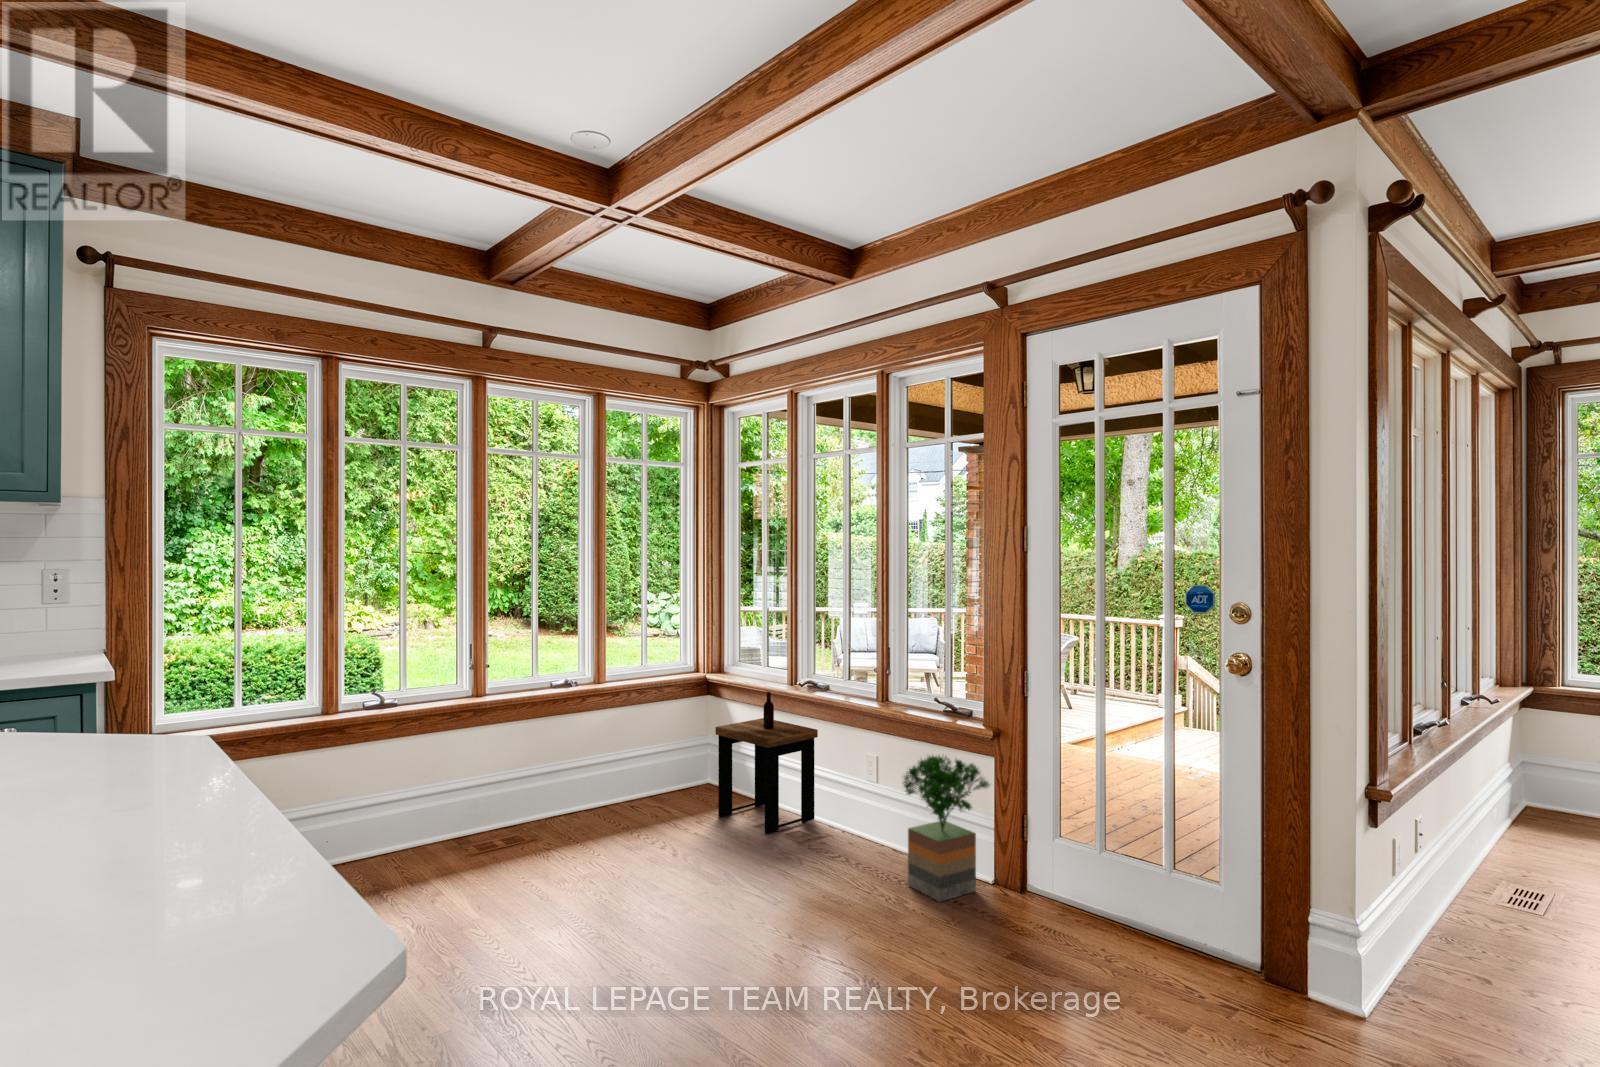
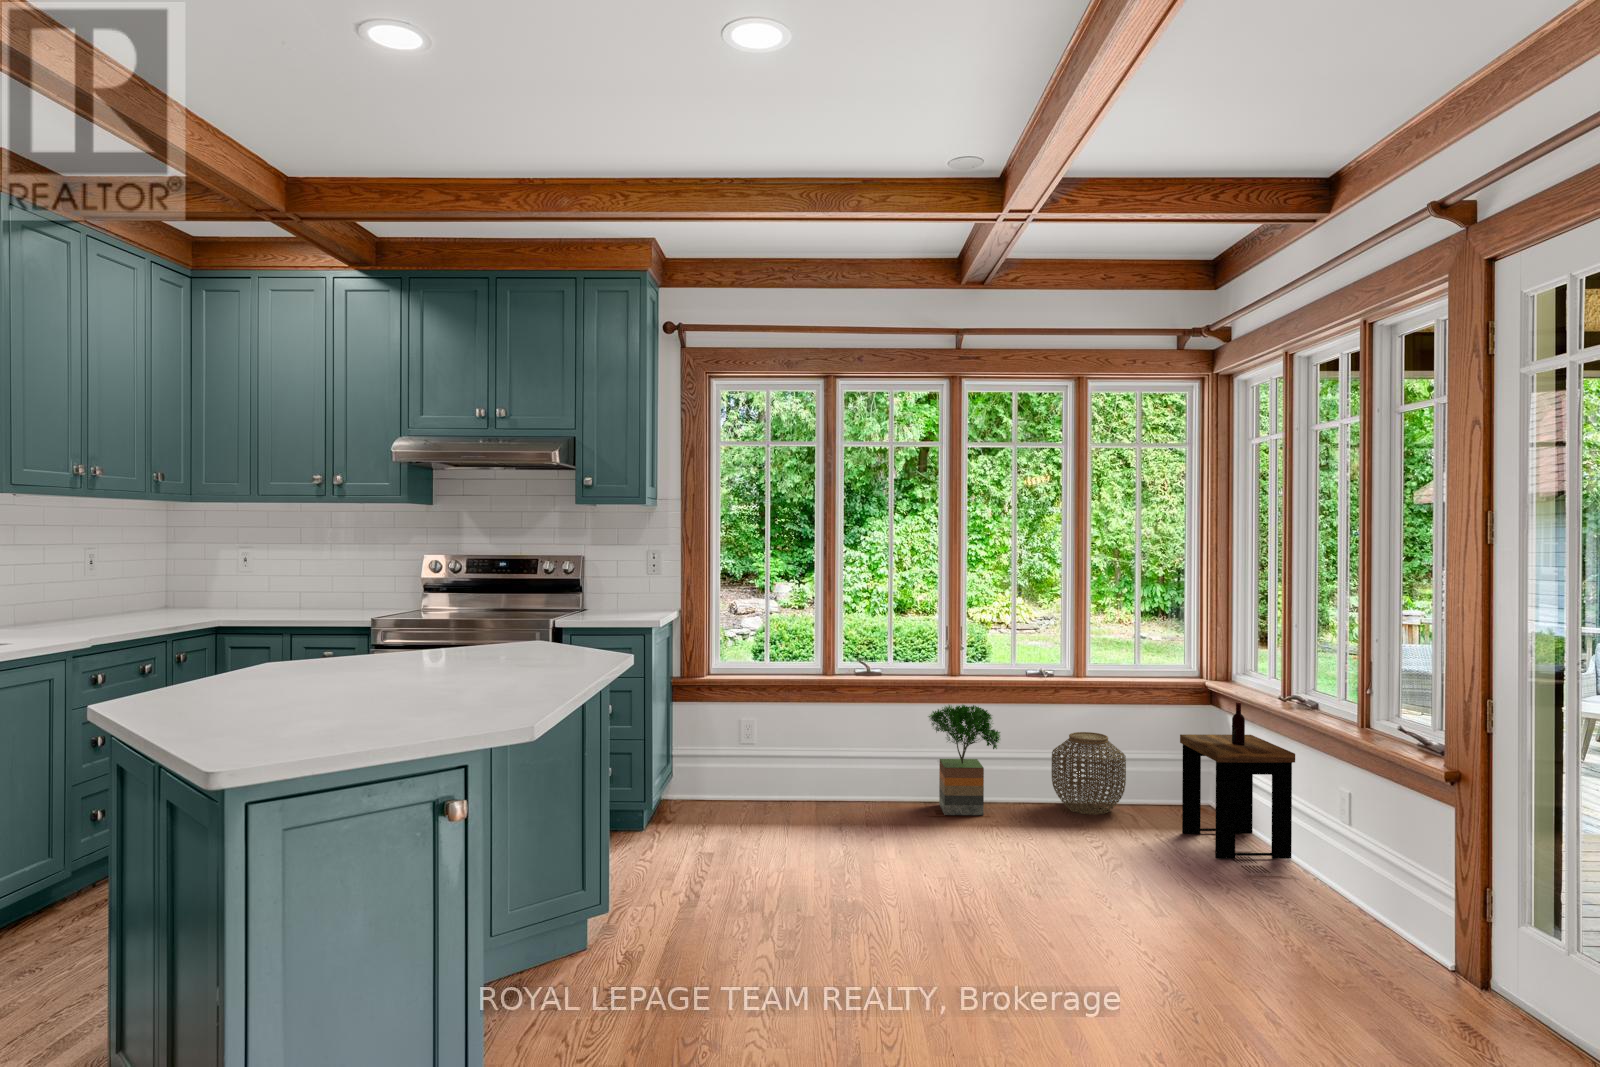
woven basket: none [587,737,658,818] -> present [1051,732,1126,815]
potted tree: present [903,755,989,902] -> present [928,705,1000,815]

